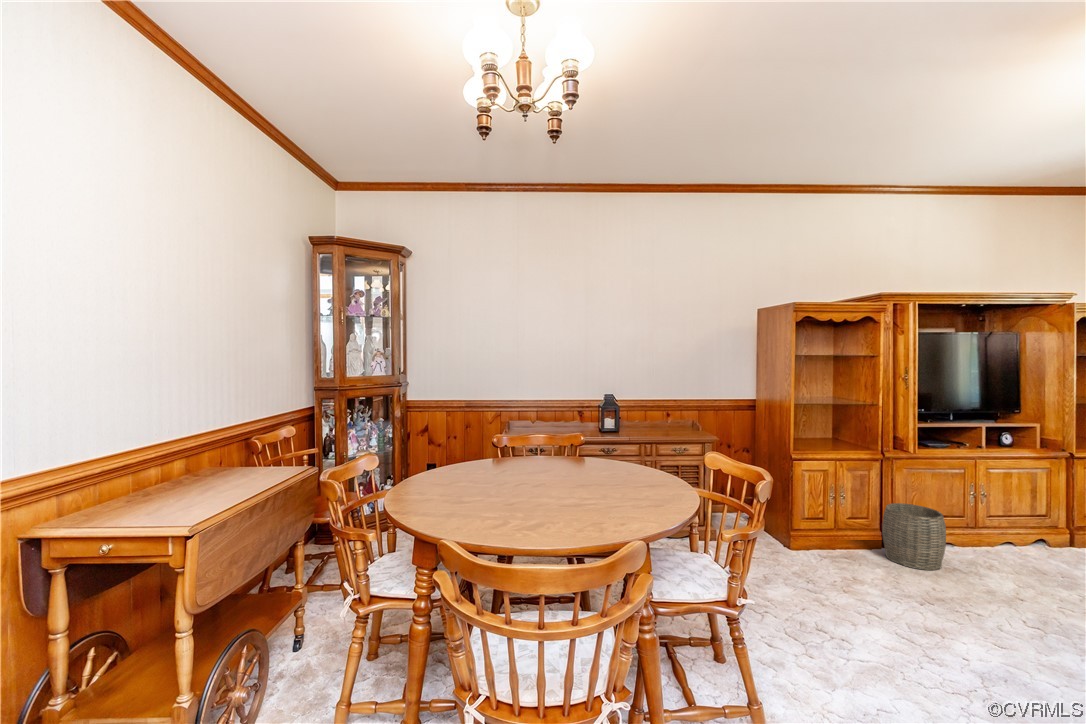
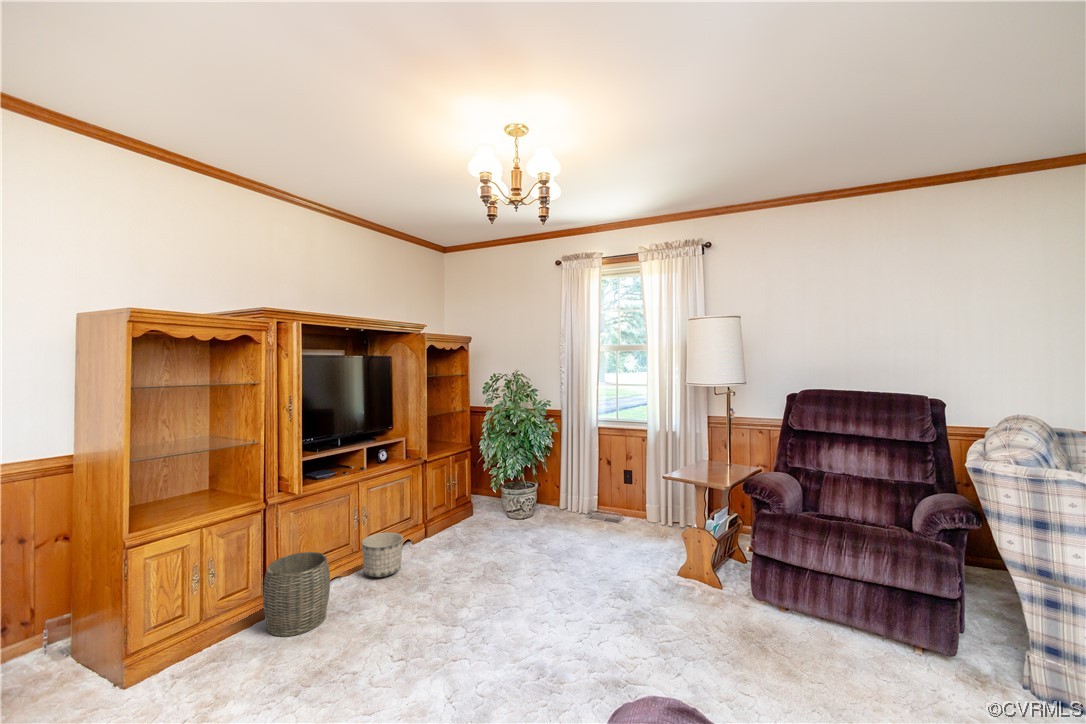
planter: none [980,516,1036,562] -> present [362,532,403,577]

